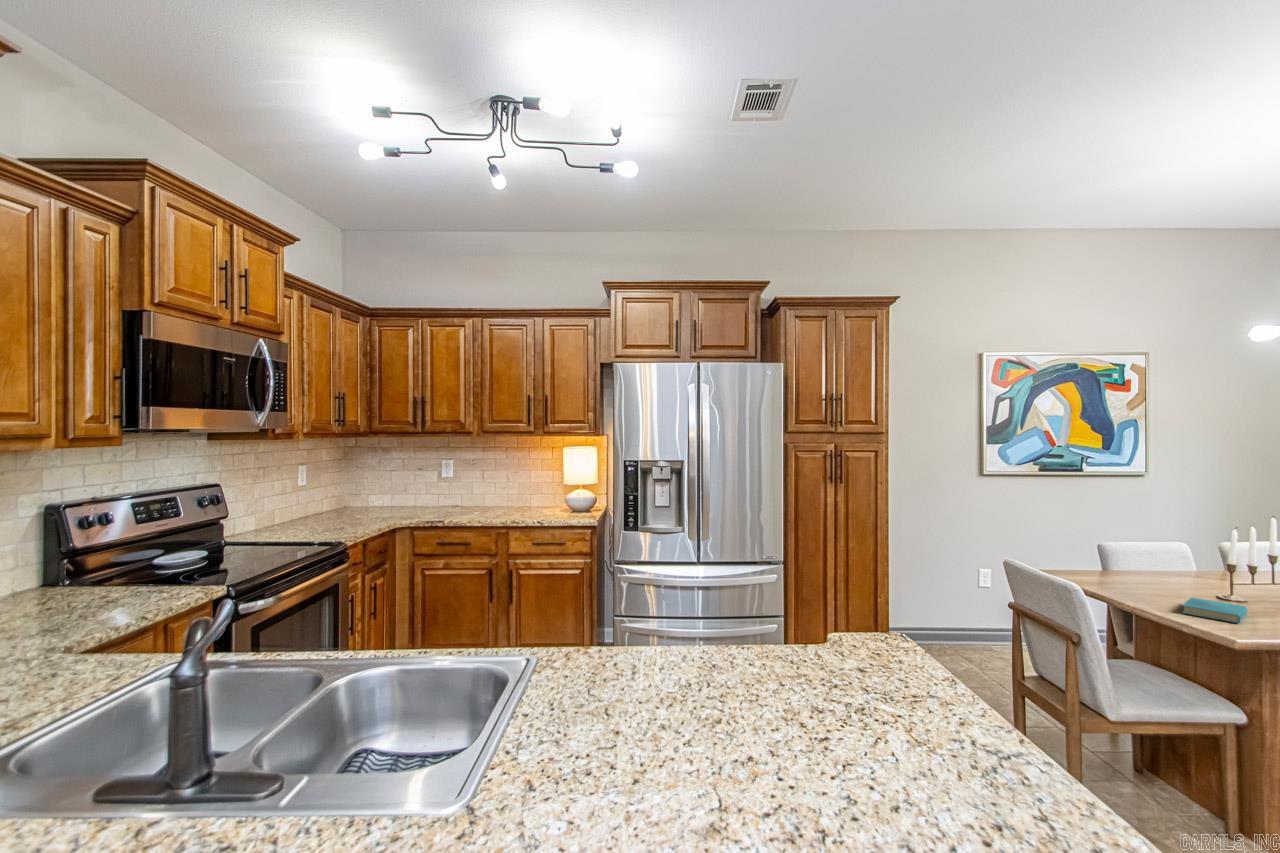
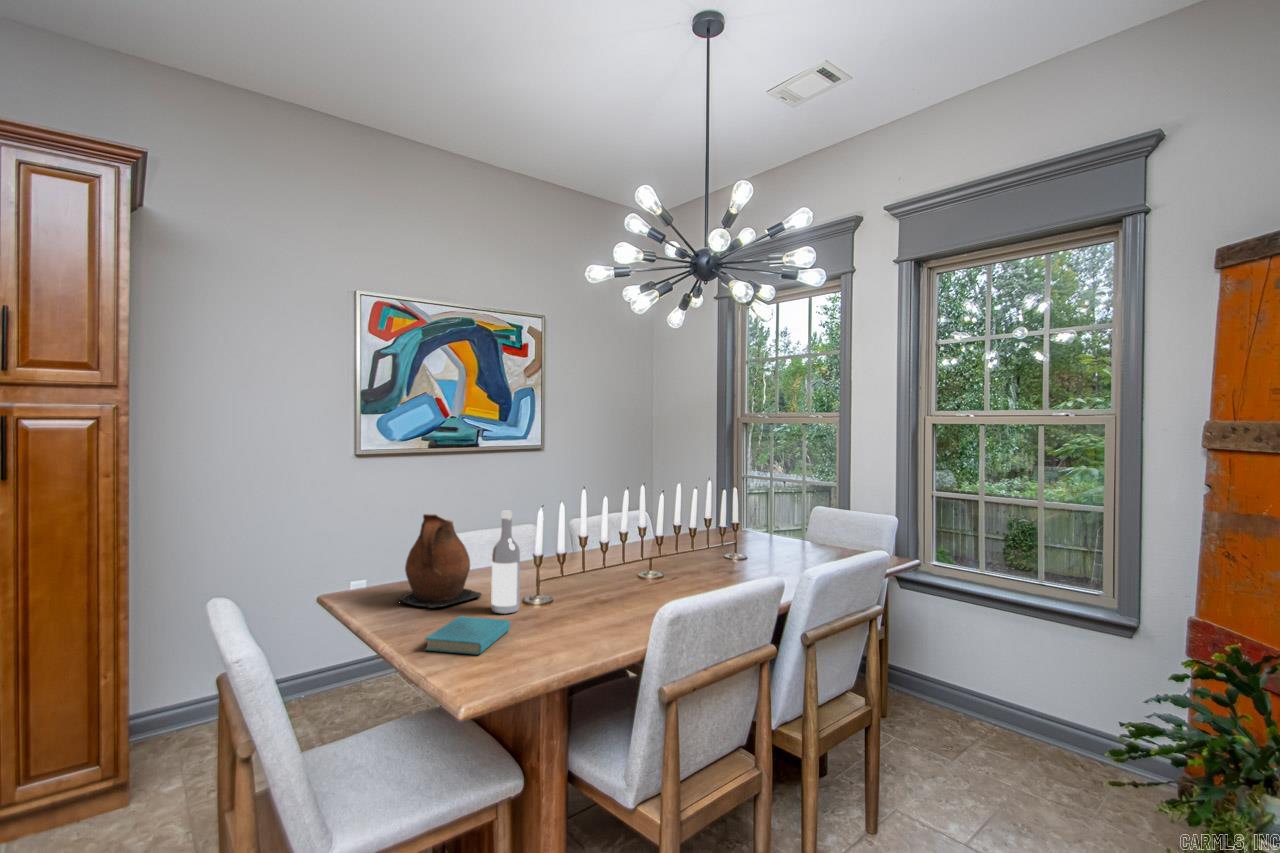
ceramic pitcher: none [1104,522,1184,590] -> present [399,514,481,608]
wine bottle: none [1208,525,1238,604] -> present [492,510,520,614]

